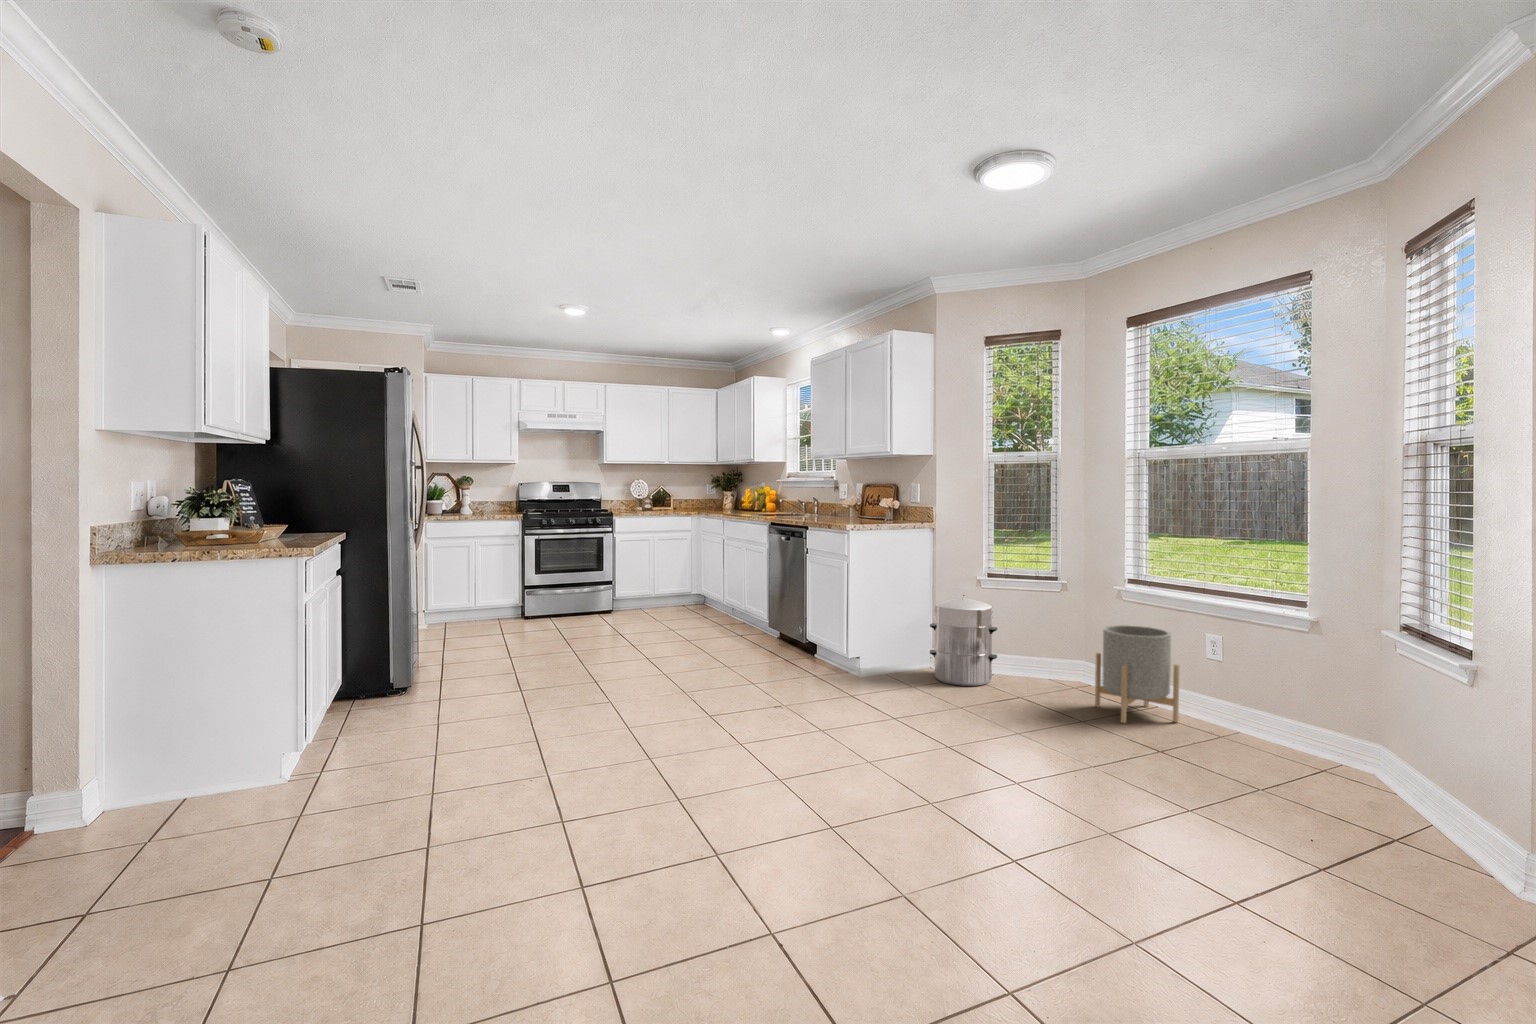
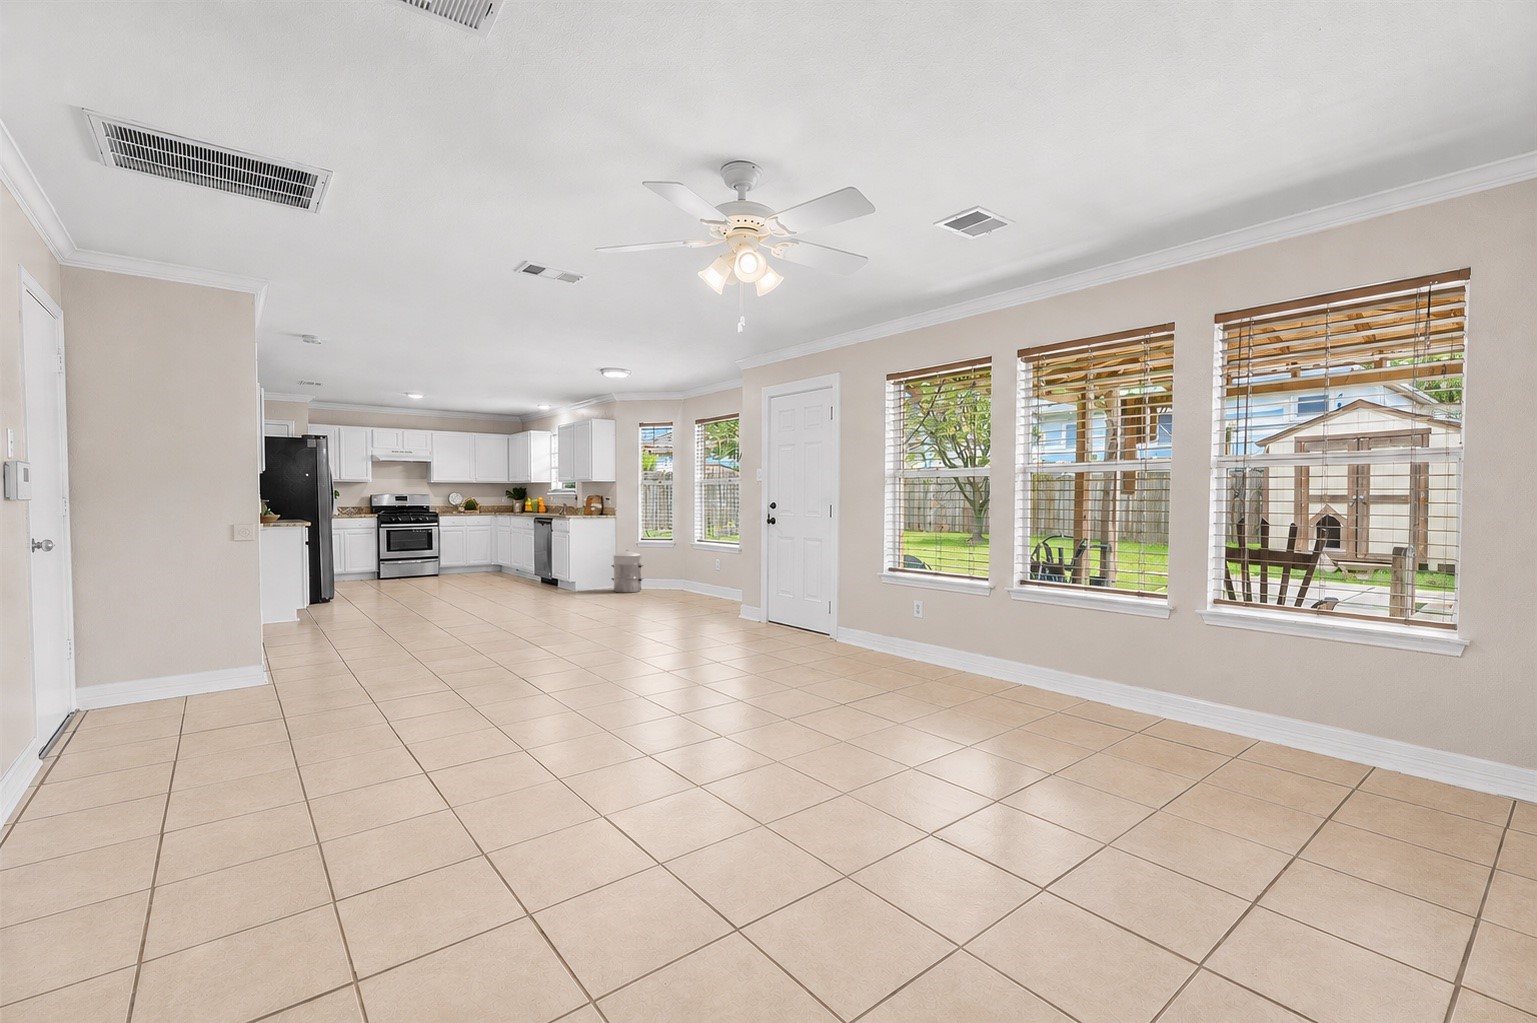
planter: present [1095,625,1179,723] -> none [678,559,706,599]

